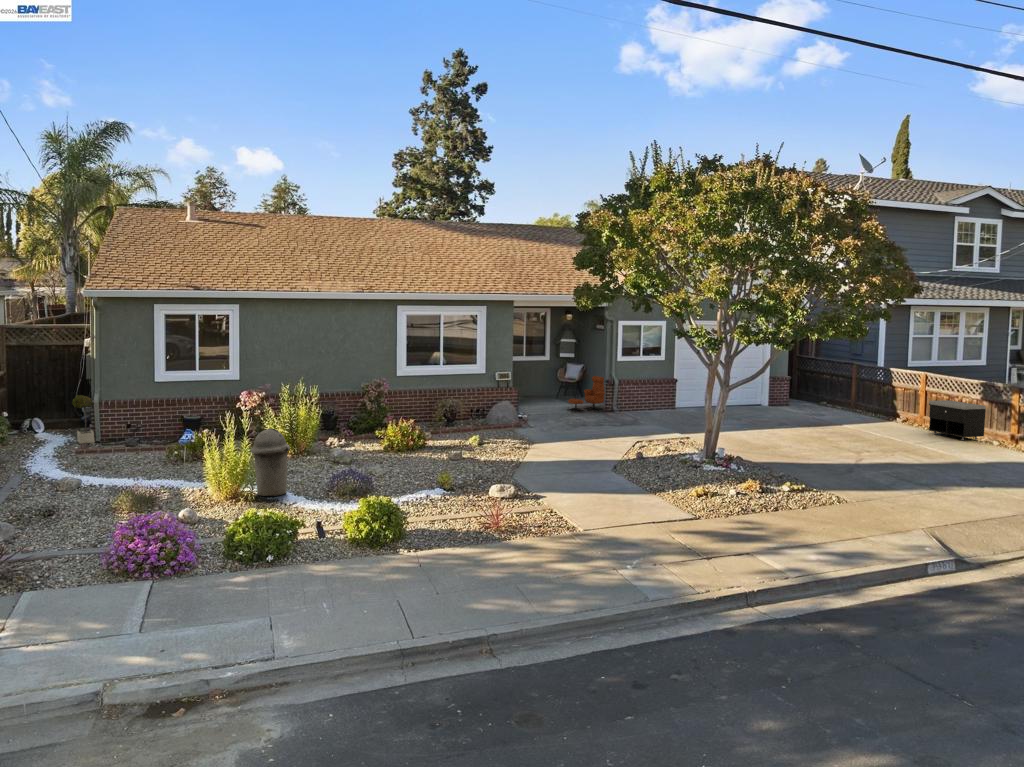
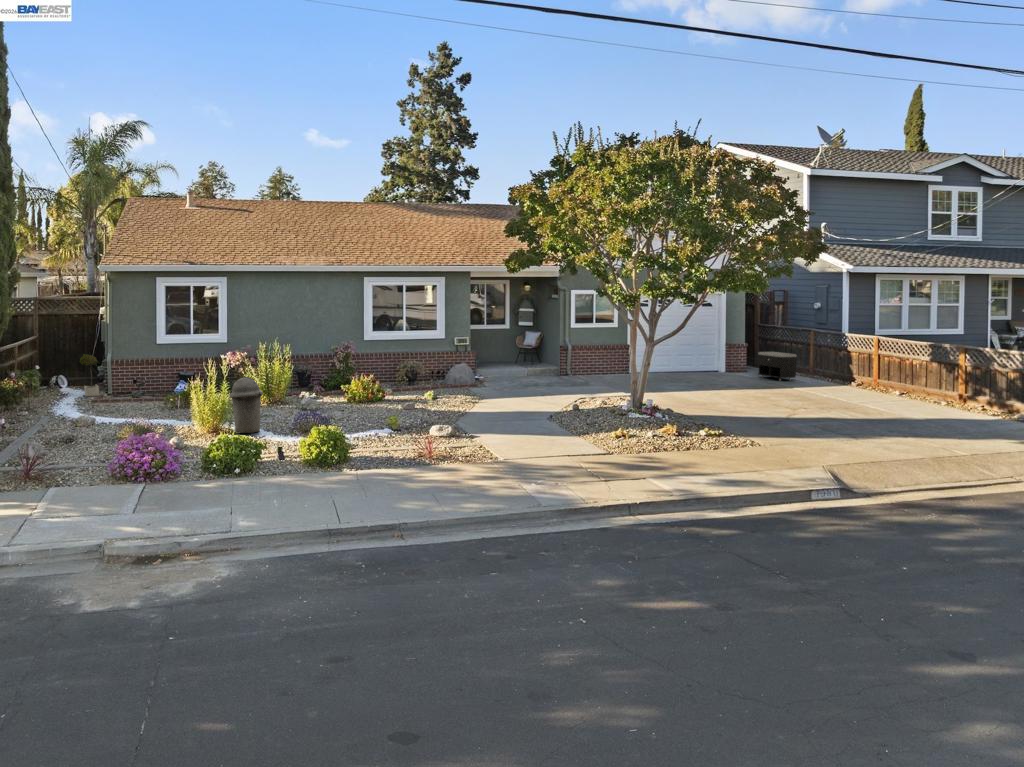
lounge chair: present [568,376,605,411] -> none [520,344,555,375]
storage bench: present [929,400,986,440] -> present [758,352,797,380]

